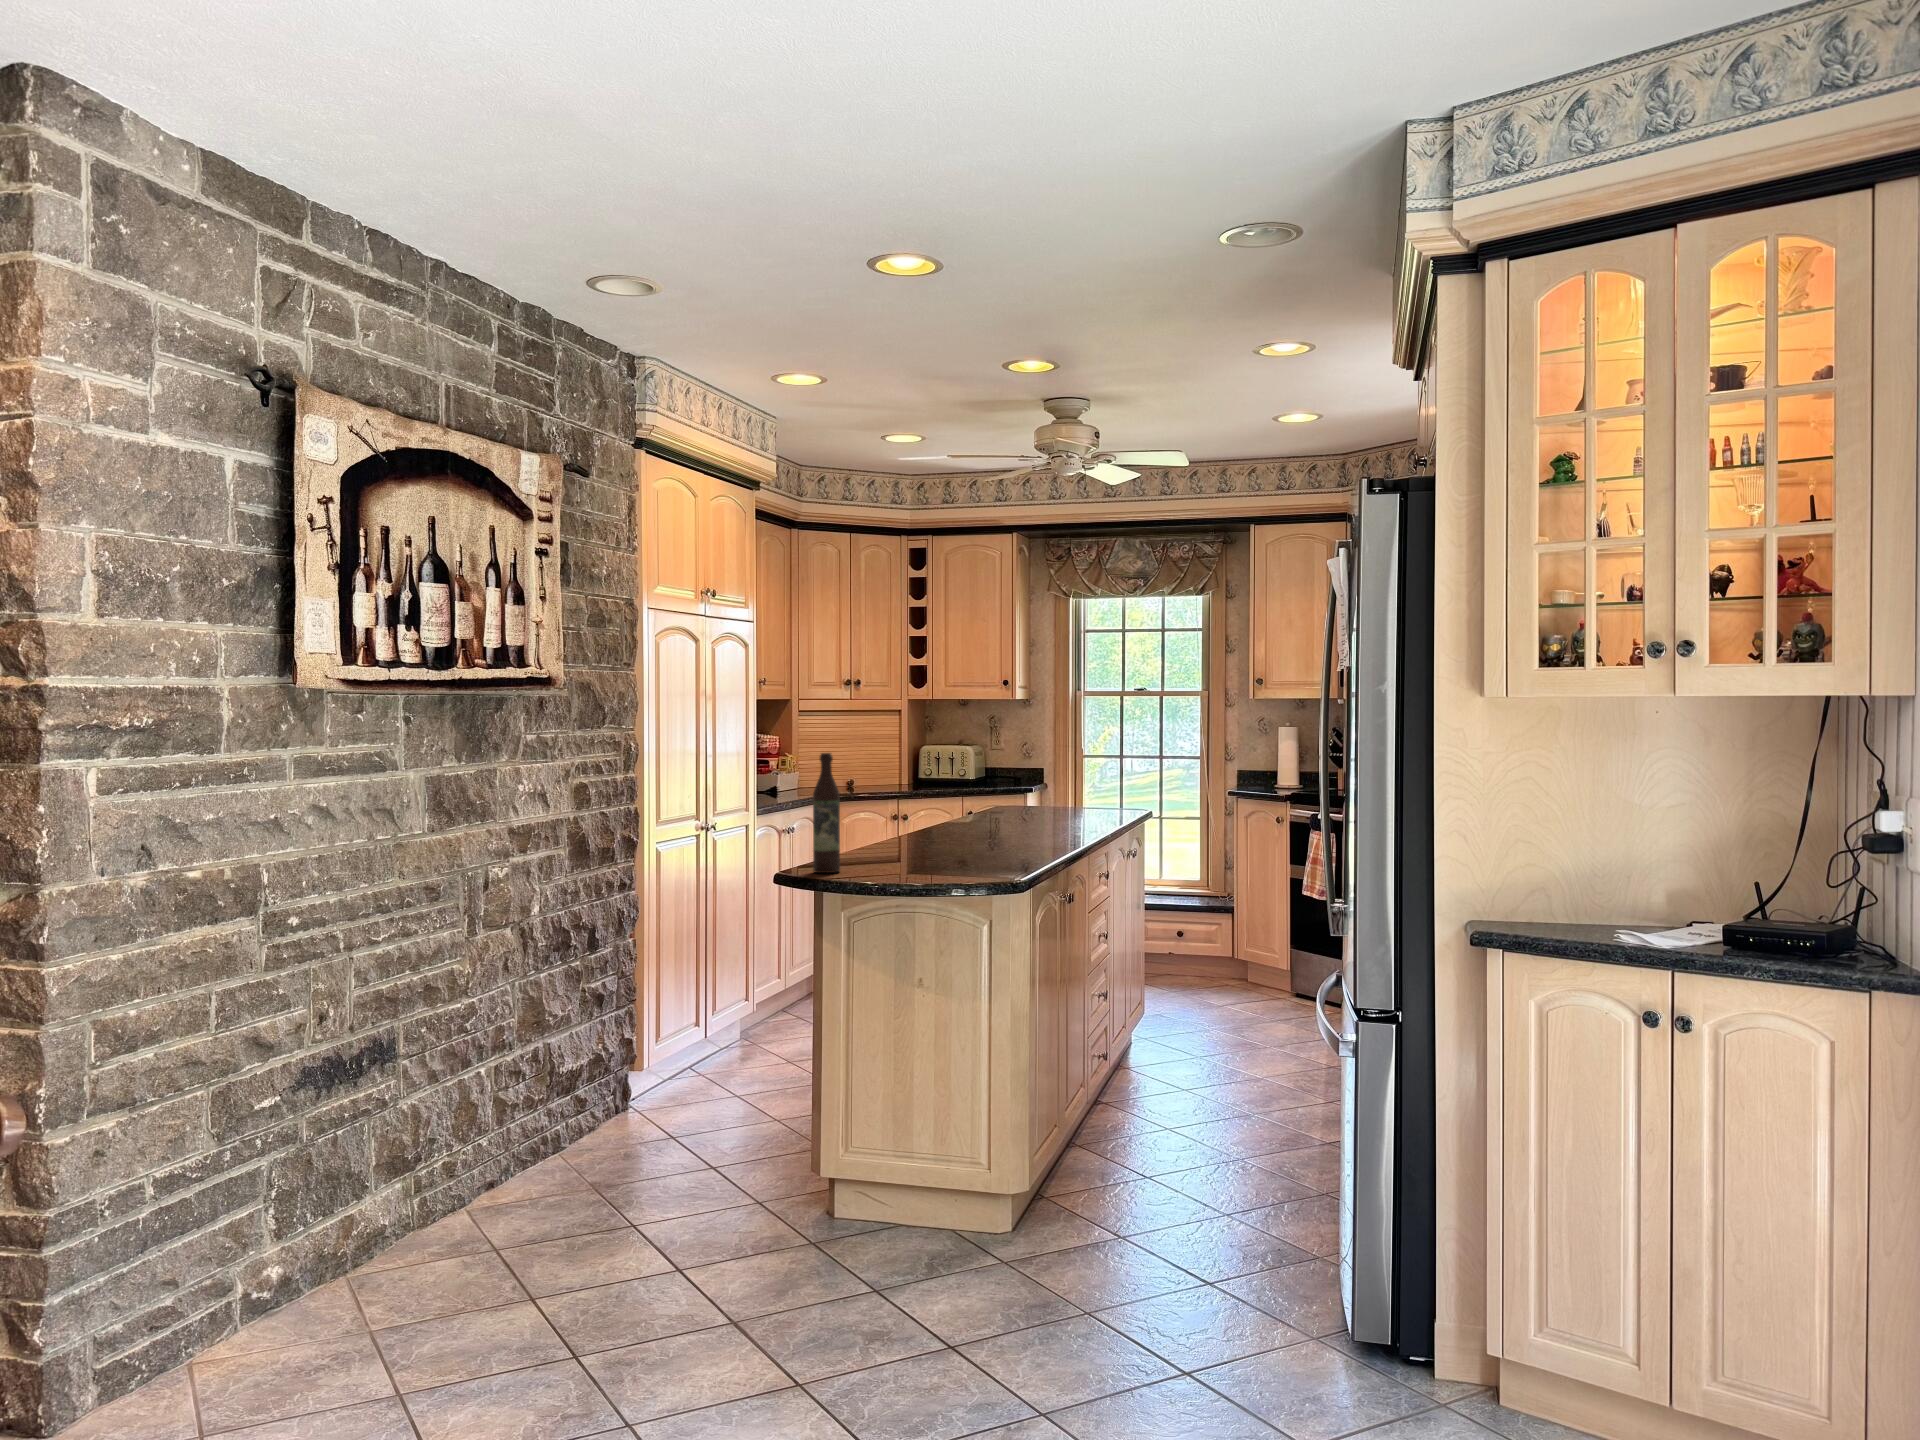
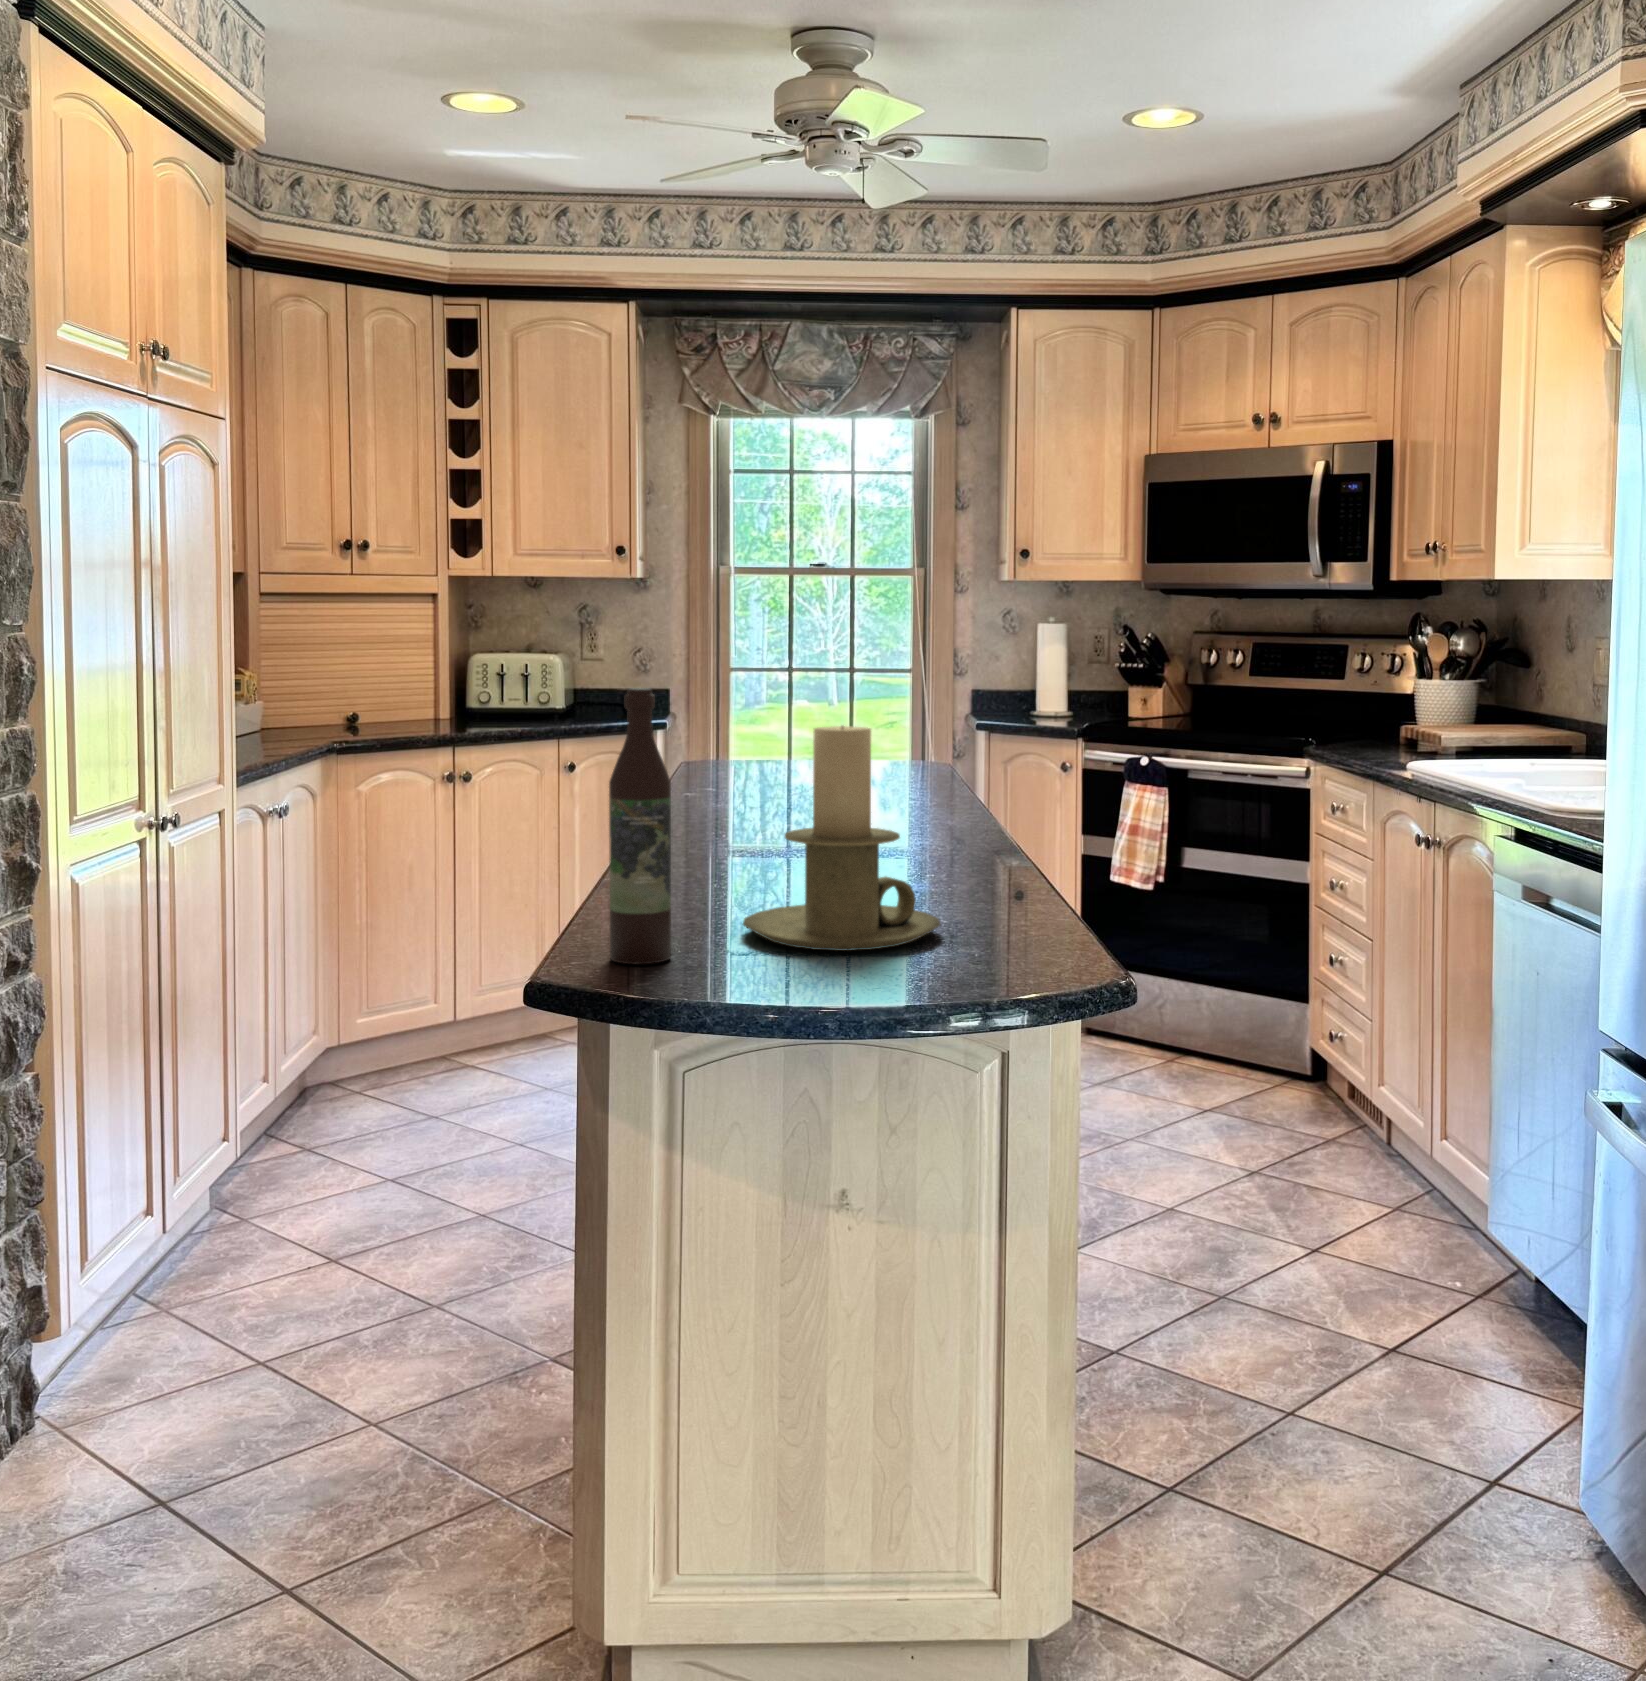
candle holder: none [882,771,974,873] -> present [743,726,941,951]

